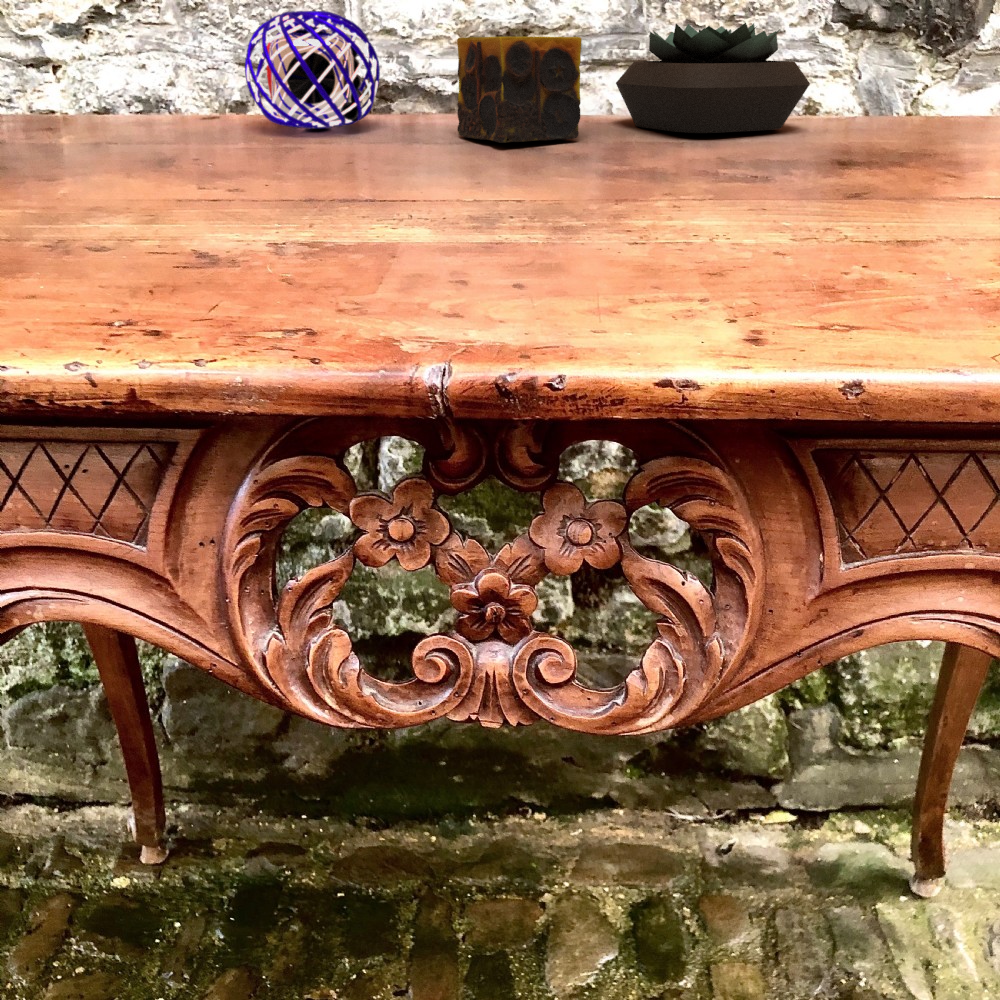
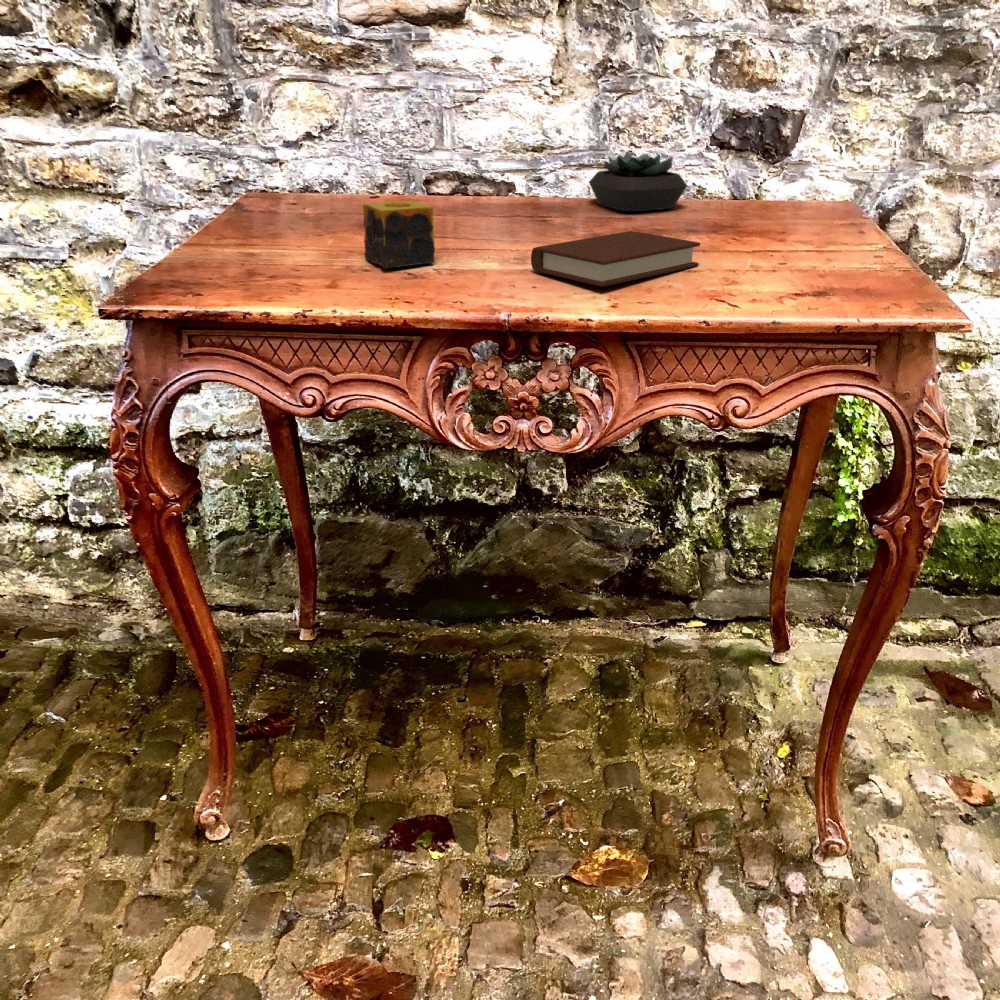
decorative orb: present [245,11,380,129] -> none [397,146,466,205]
candle: present [457,37,582,143] -> present [363,200,435,268]
book: none [511,158,921,285] -> present [531,231,700,287]

